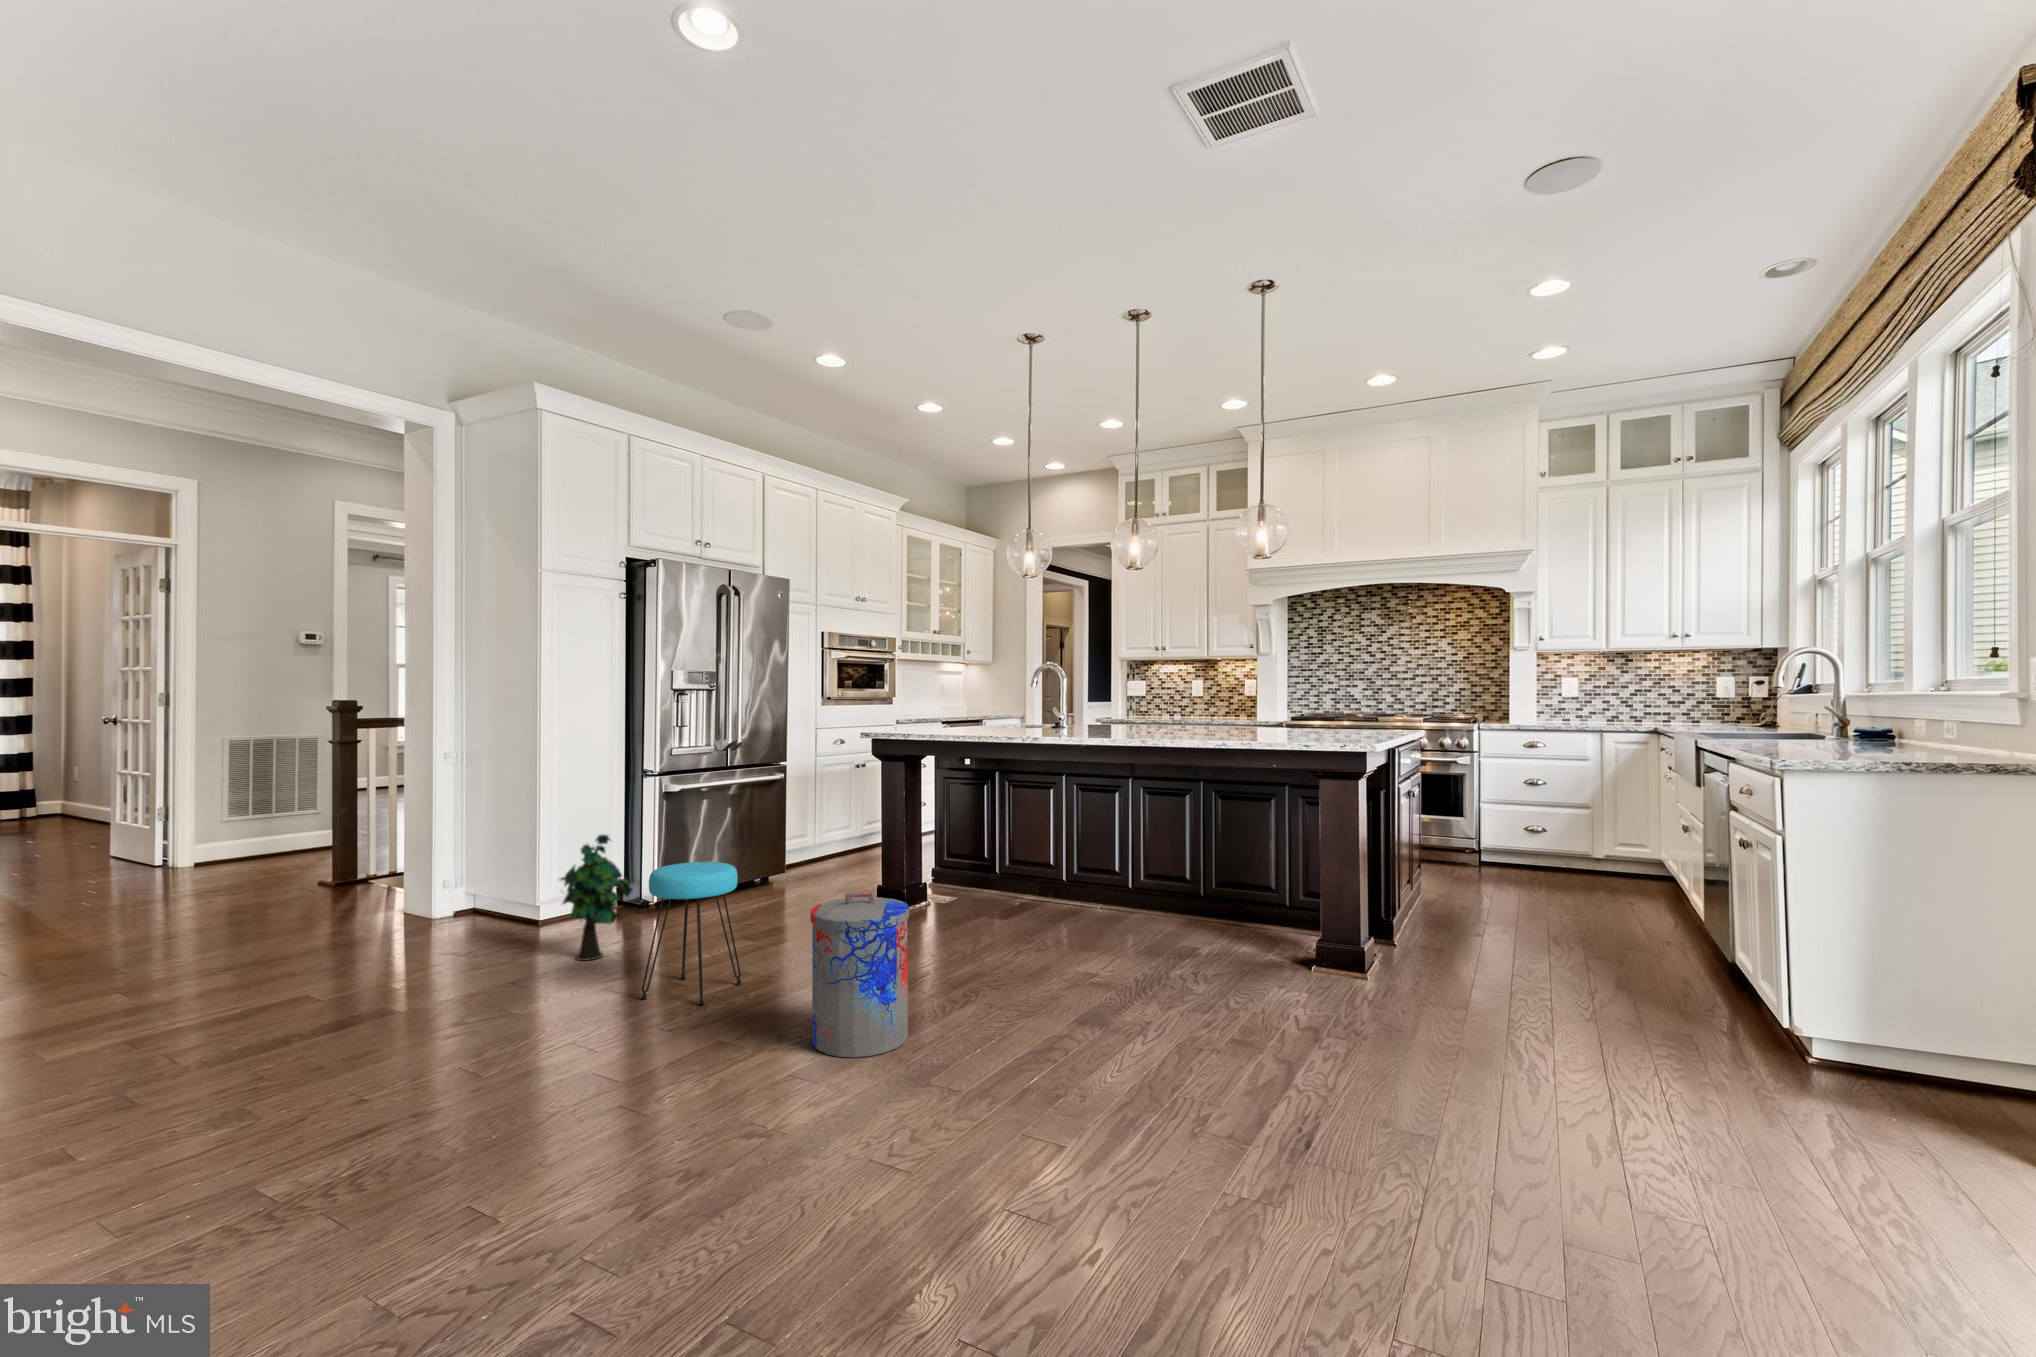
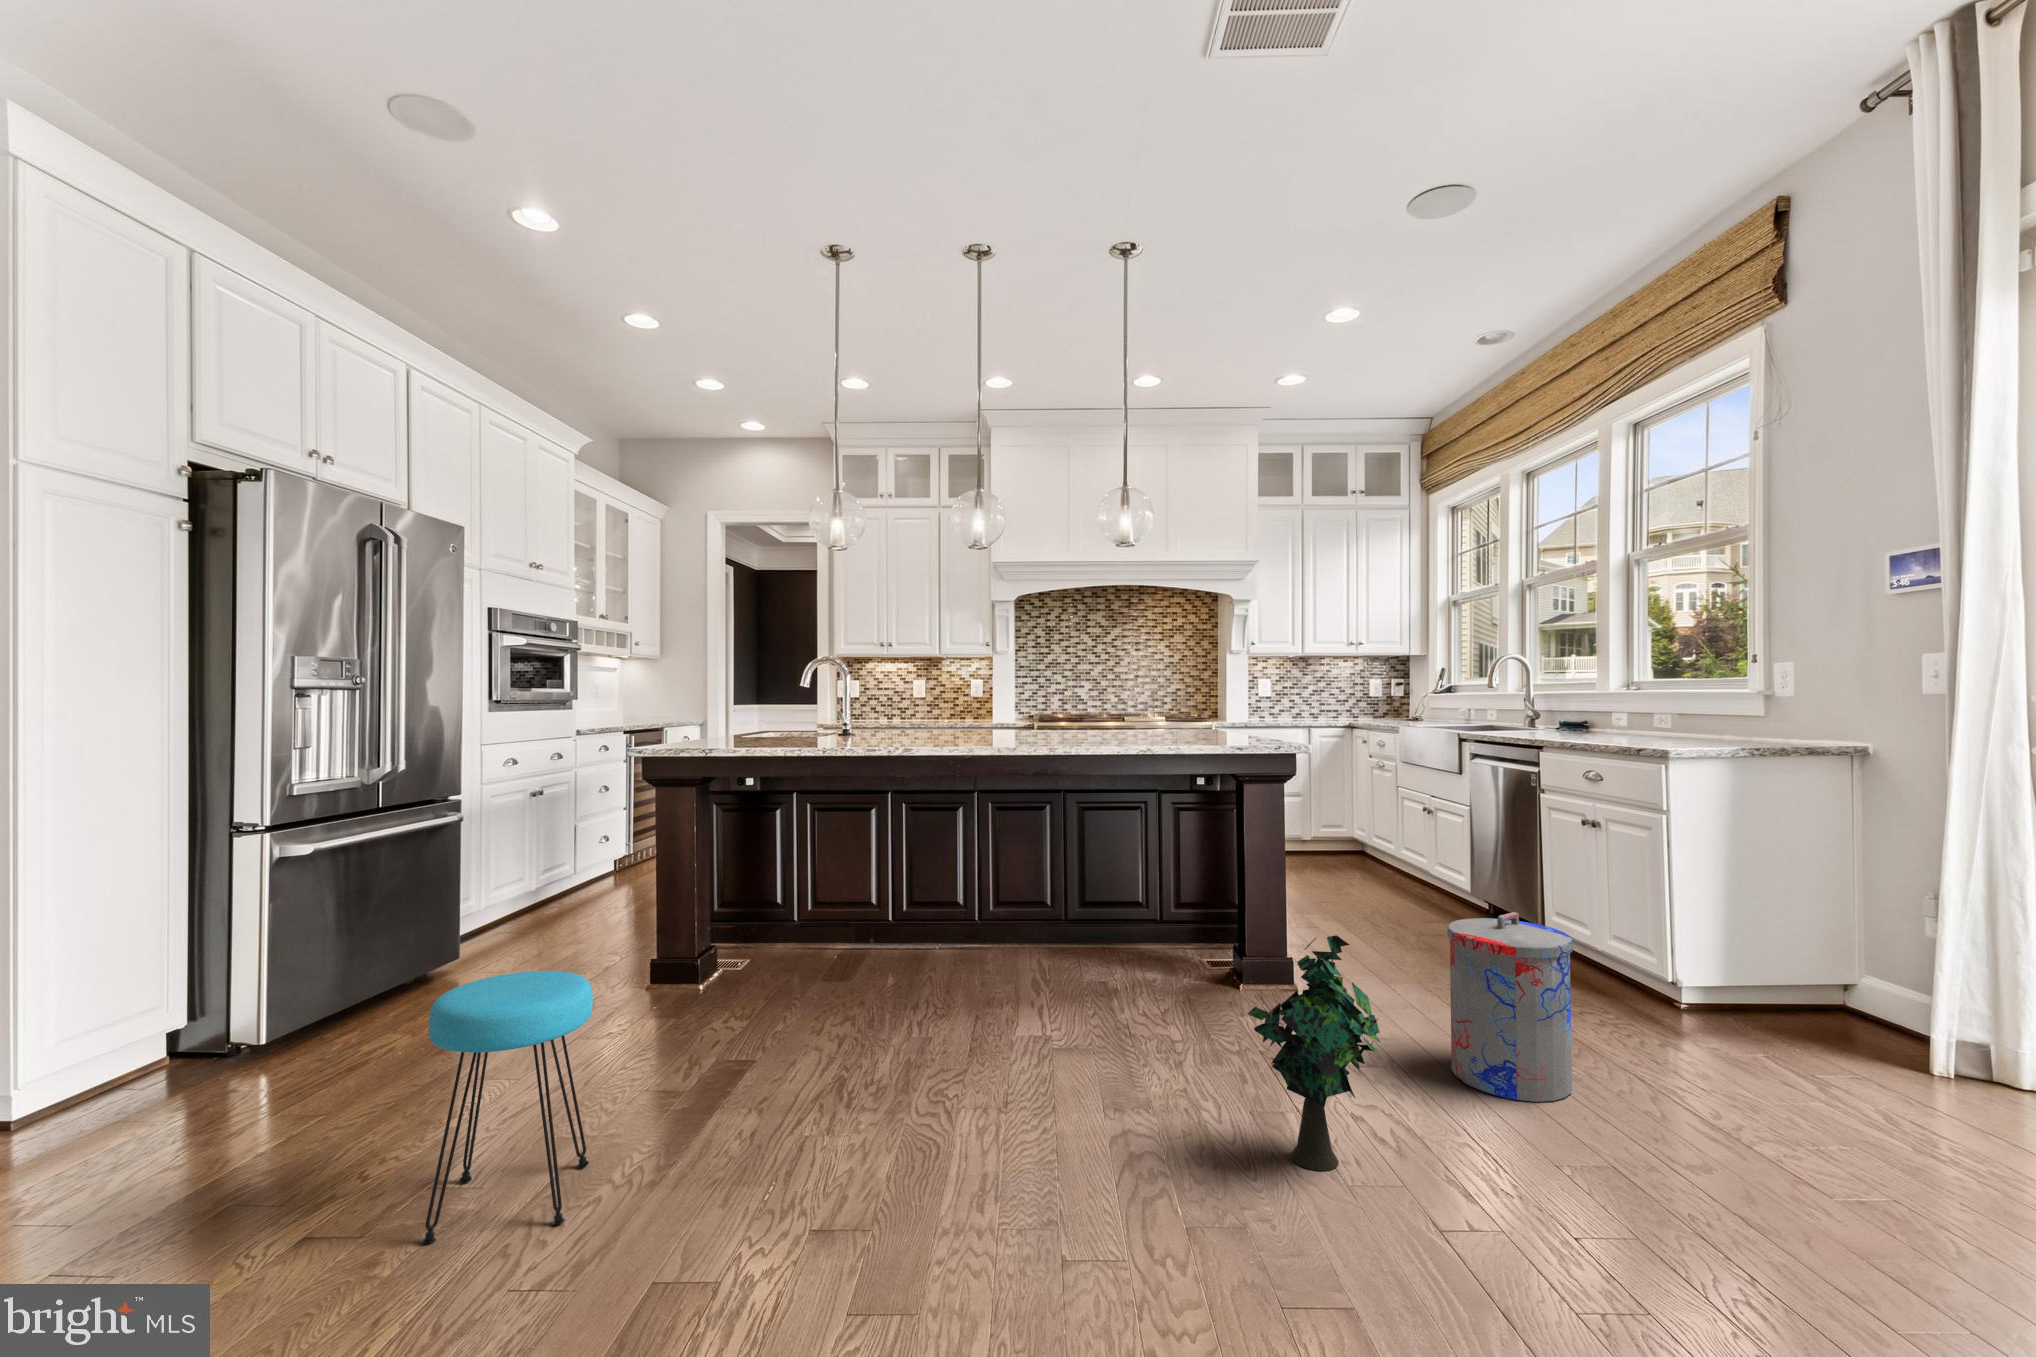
decorative plant: present [560,835,632,961] -> present [1248,935,1380,1171]
trash can: present [810,892,909,1058] -> present [1447,912,1572,1102]

